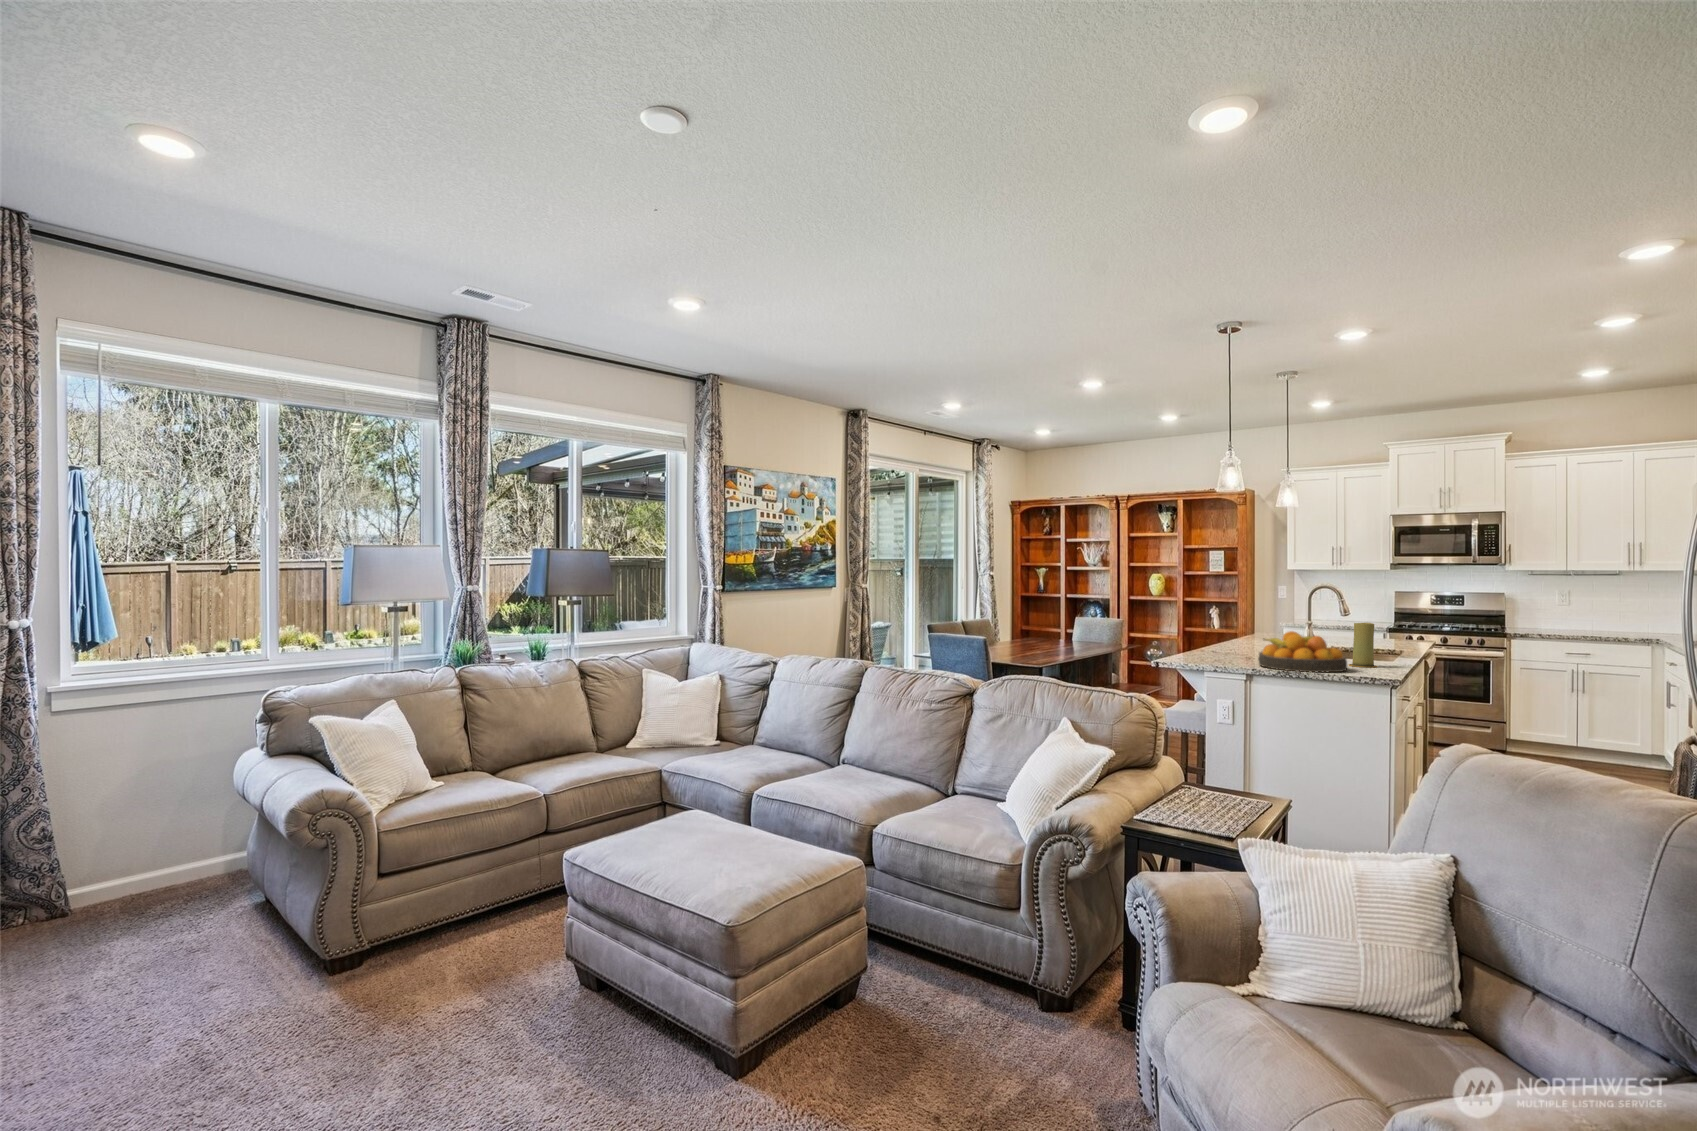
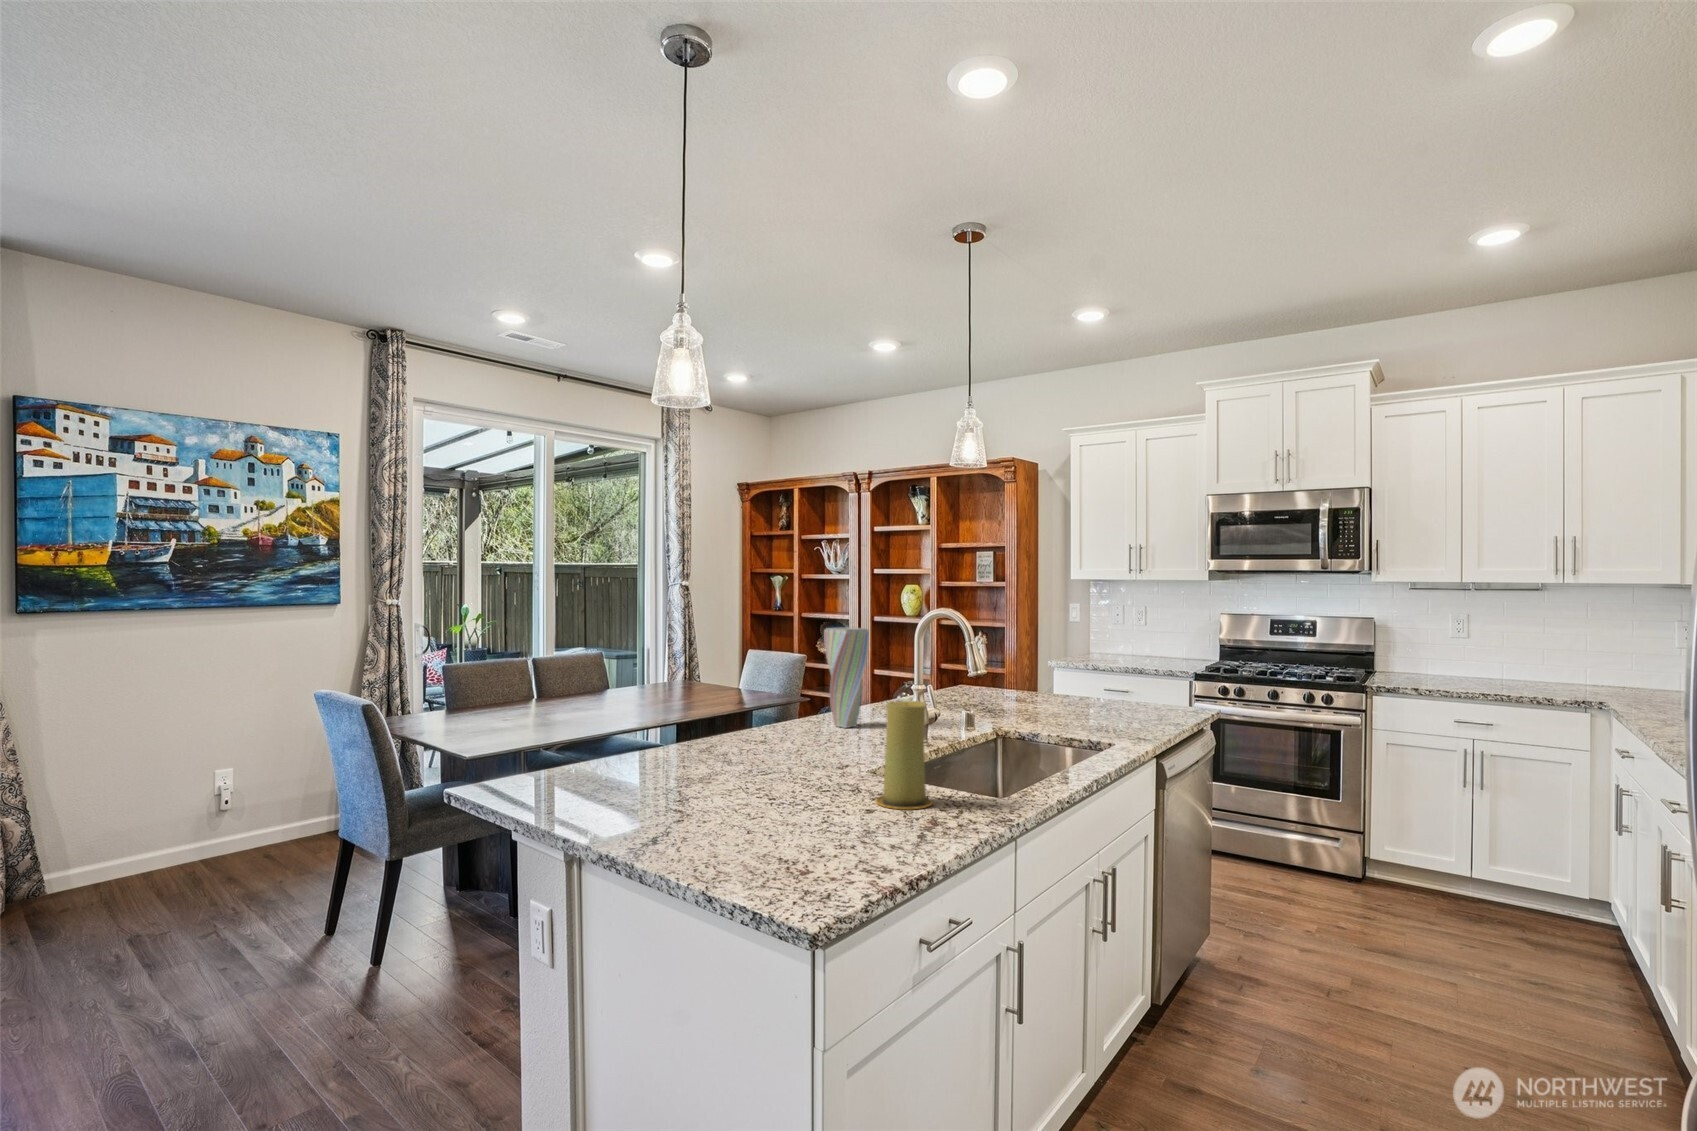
vase: none [1236,595,1262,648] -> present [824,627,869,728]
fruit bowl: present [1258,631,1347,672] -> none [632,725,822,844]

